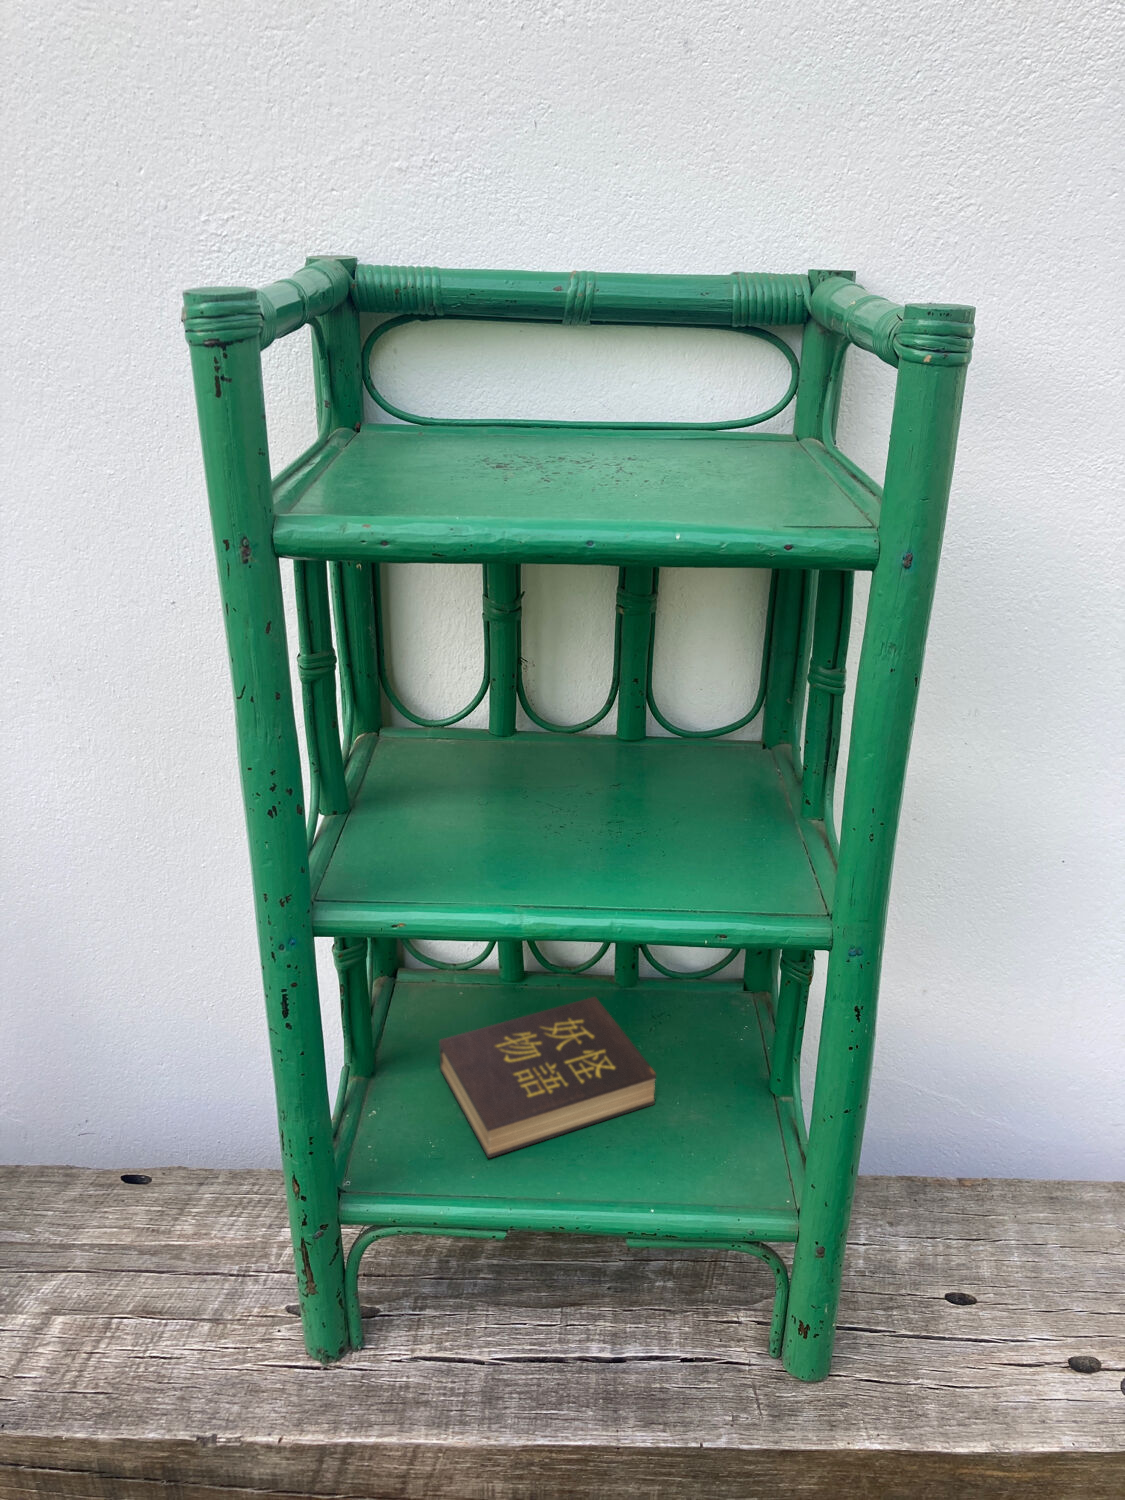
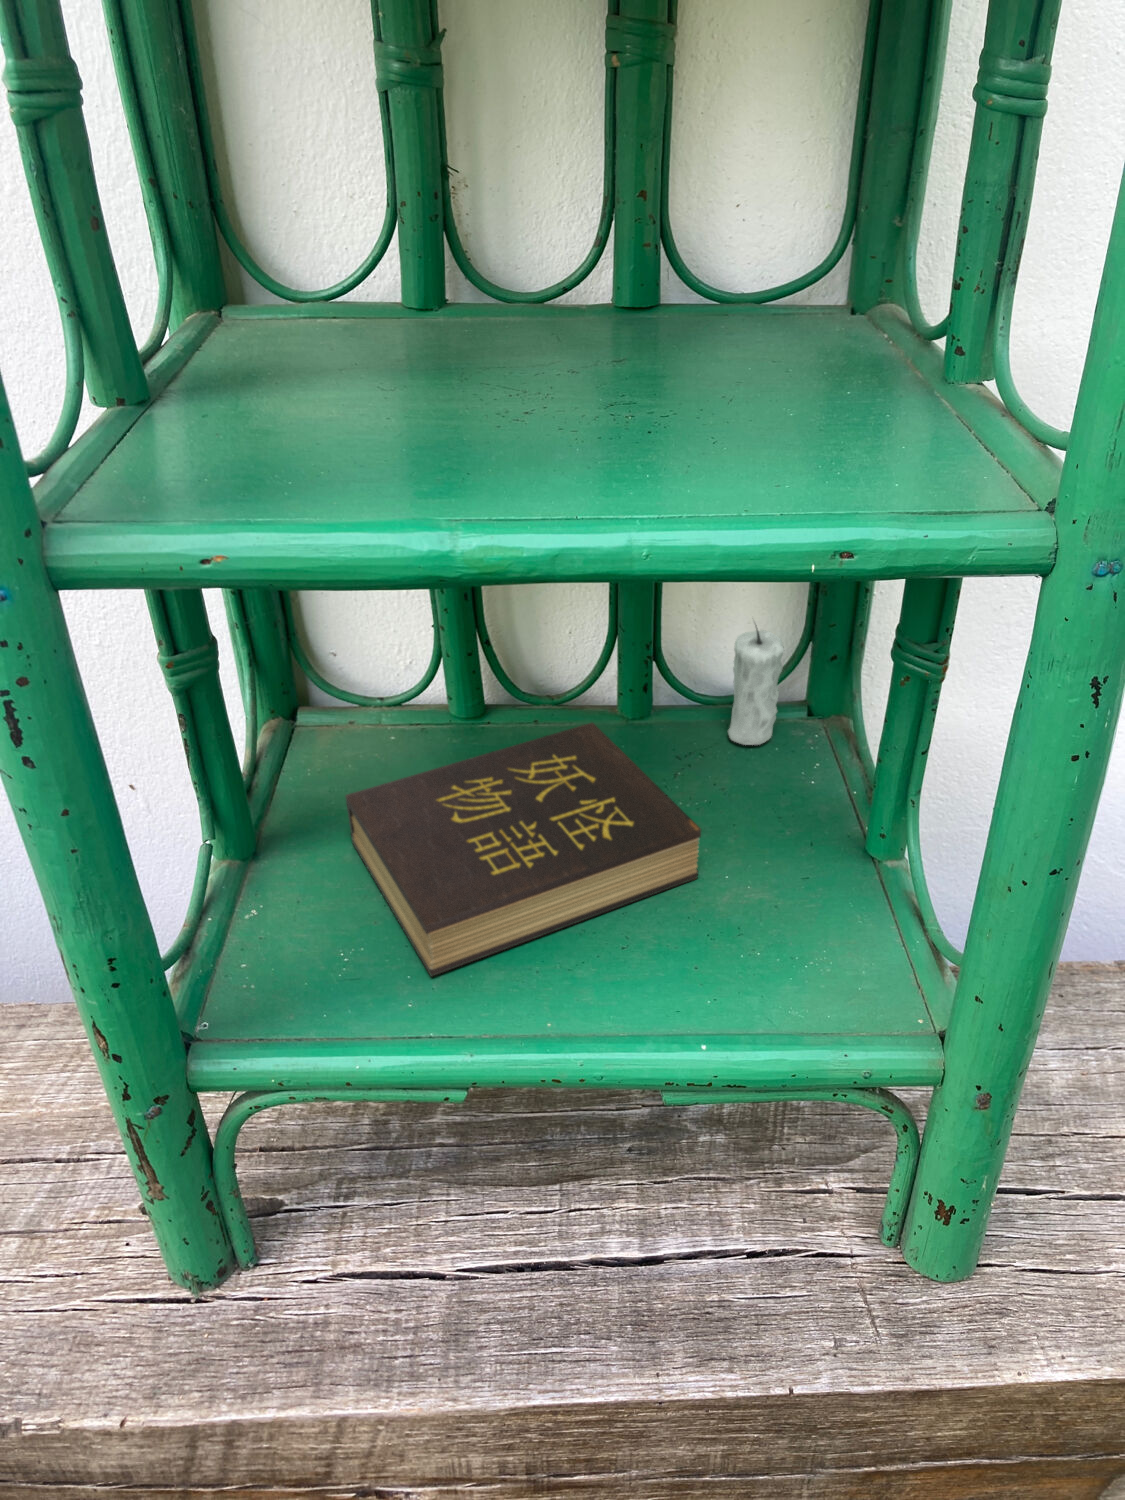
candle: none [685,932,719,1014] -> present [728,625,784,745]

